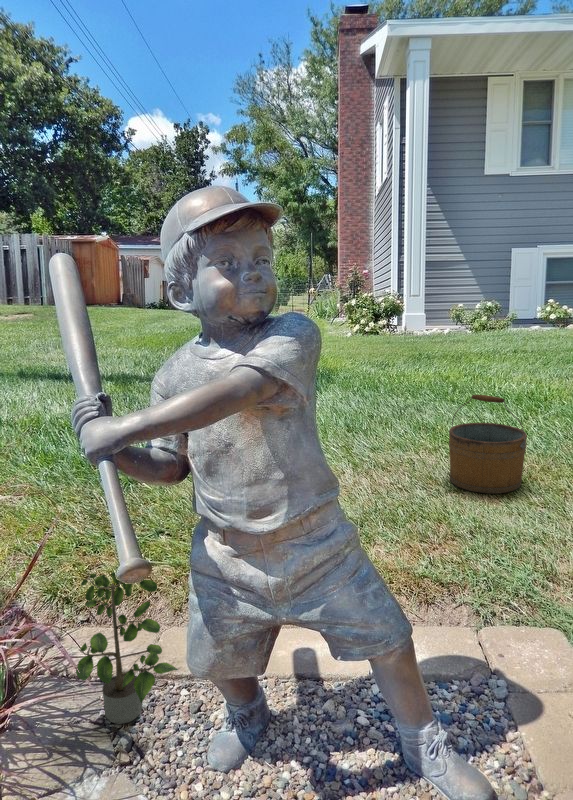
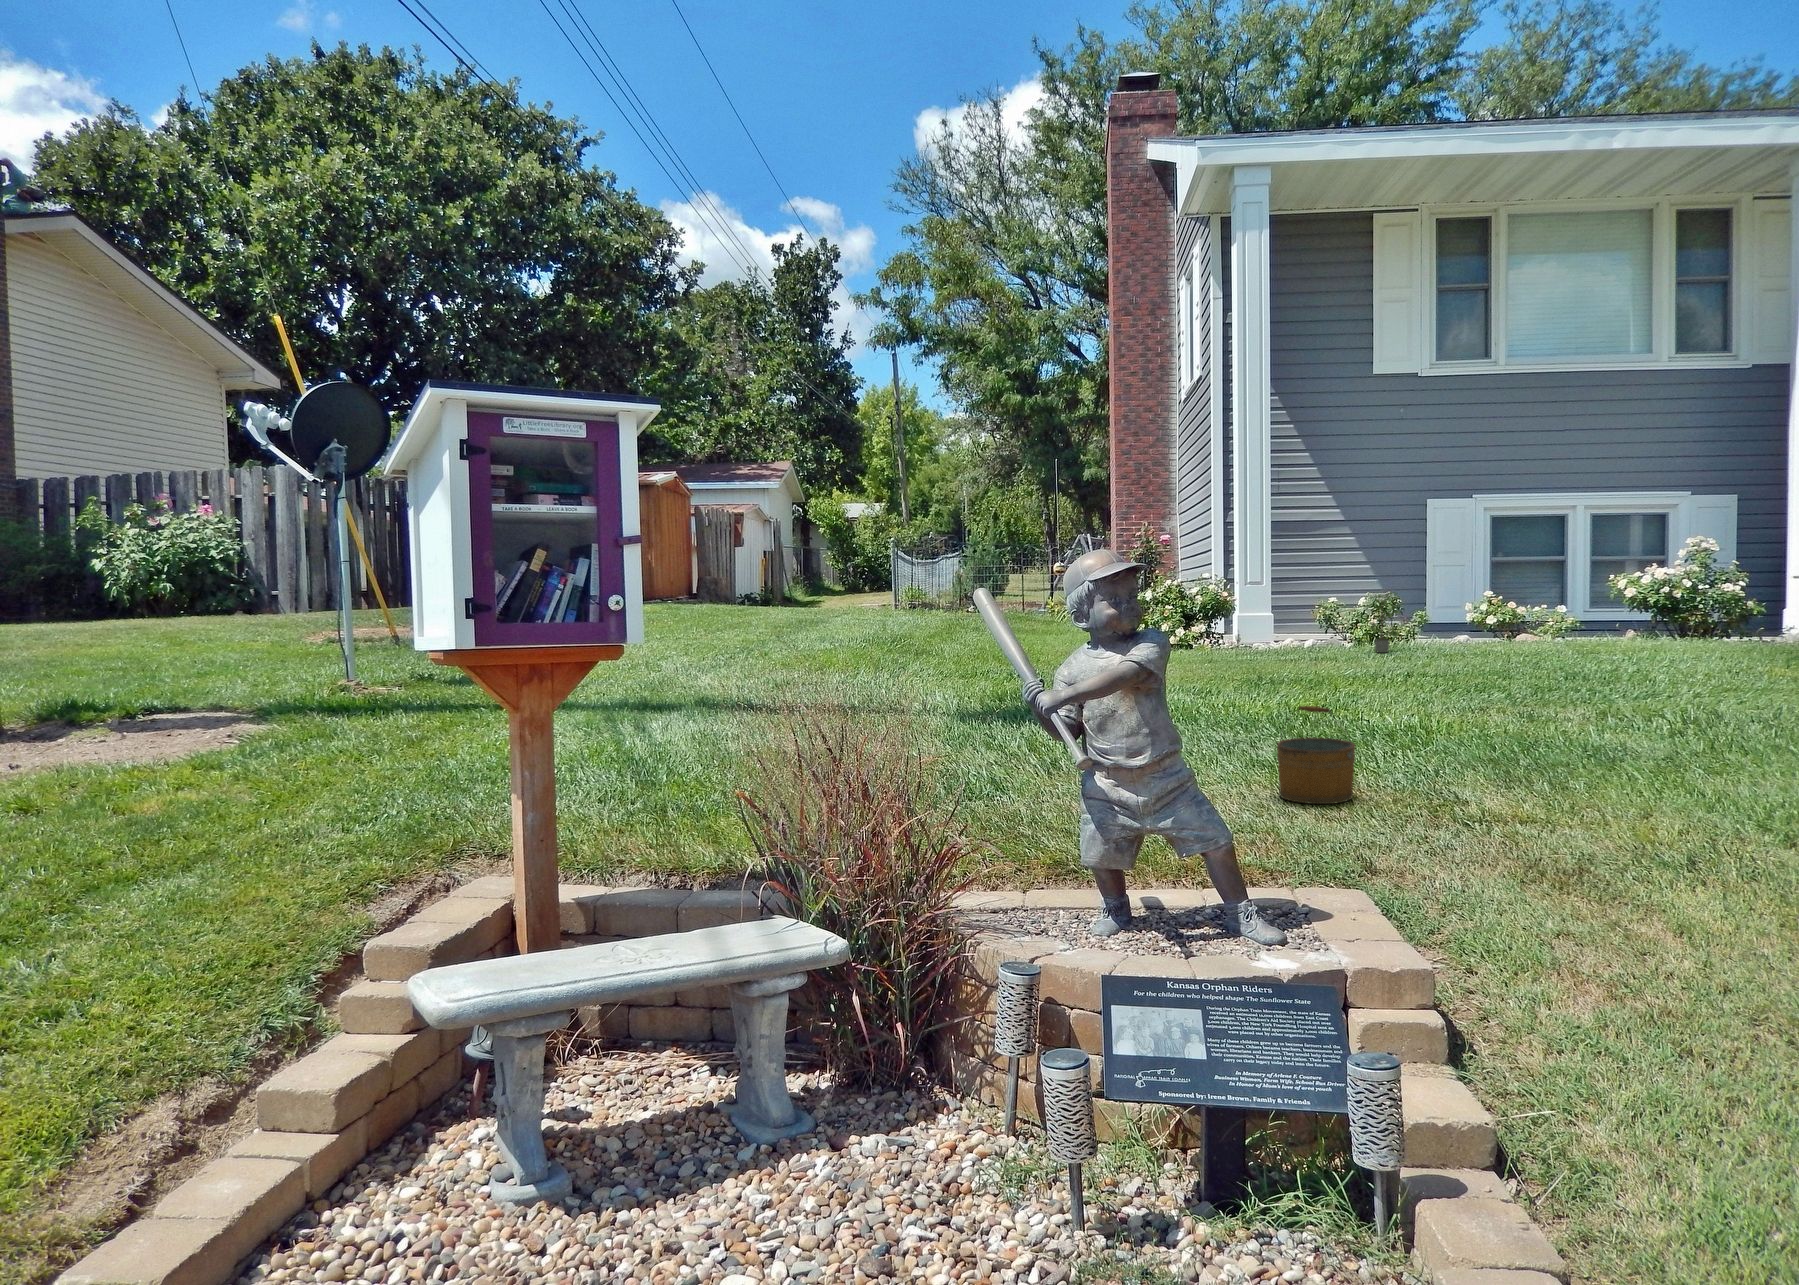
potted plant: present [76,567,178,724] -> present [1369,593,1400,653]

